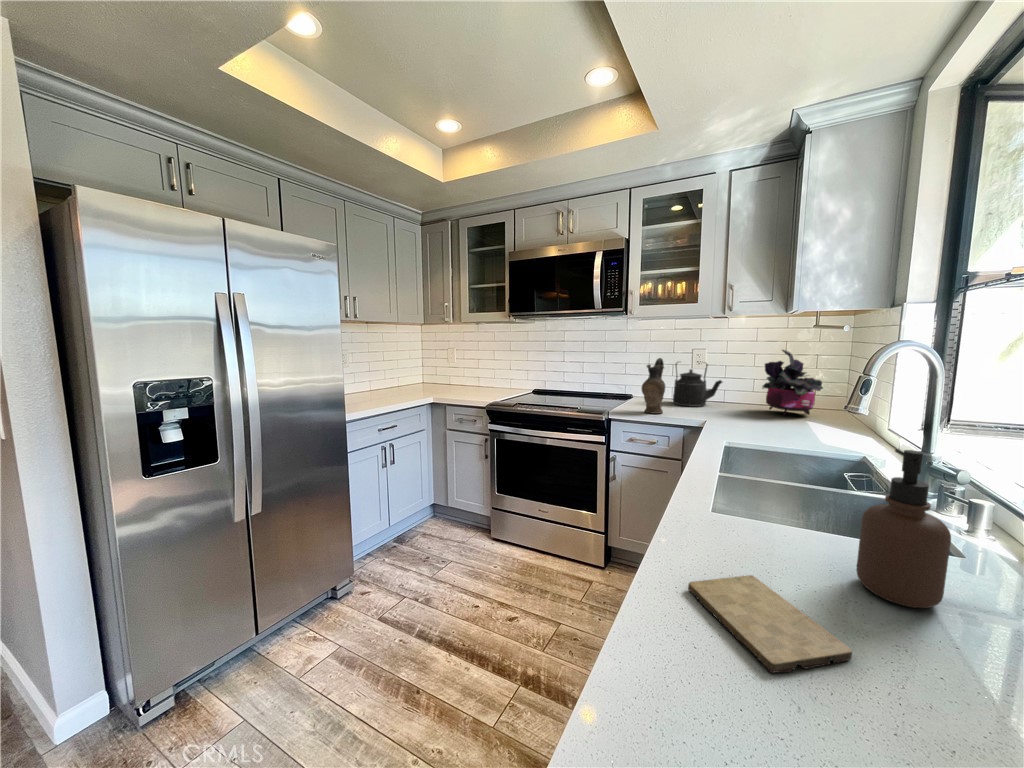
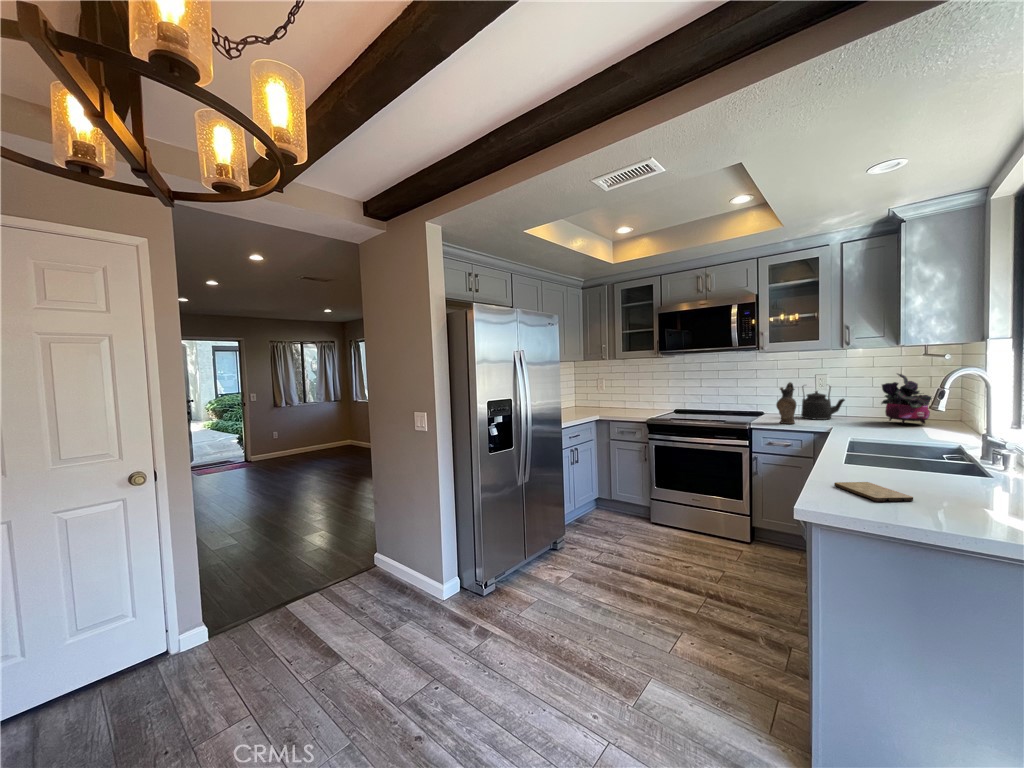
soap dispenser: present [856,449,951,608] -> none [926,421,969,493]

